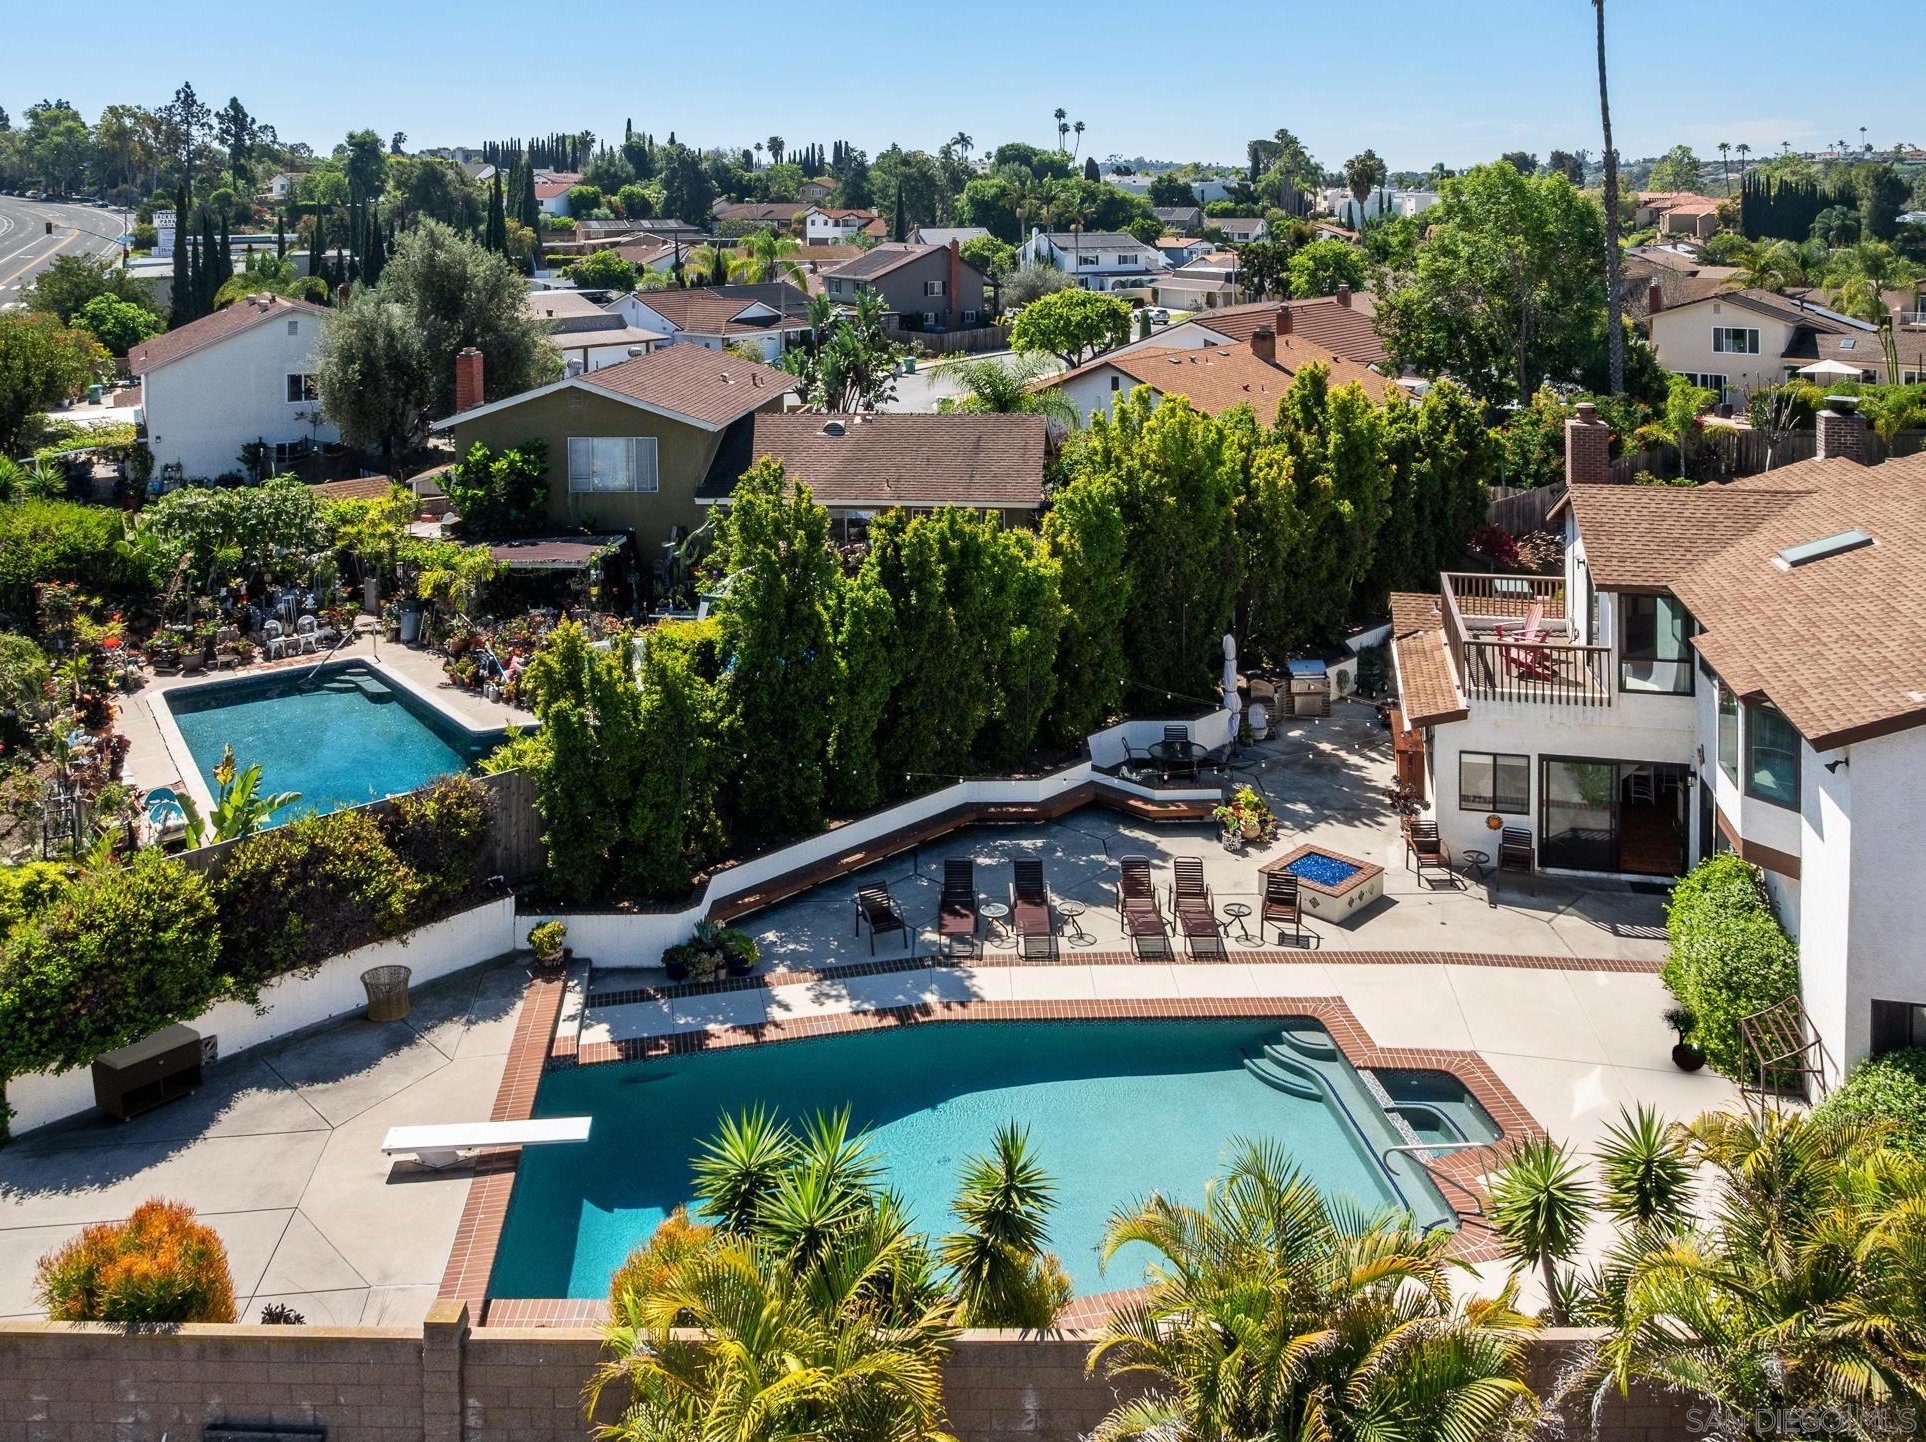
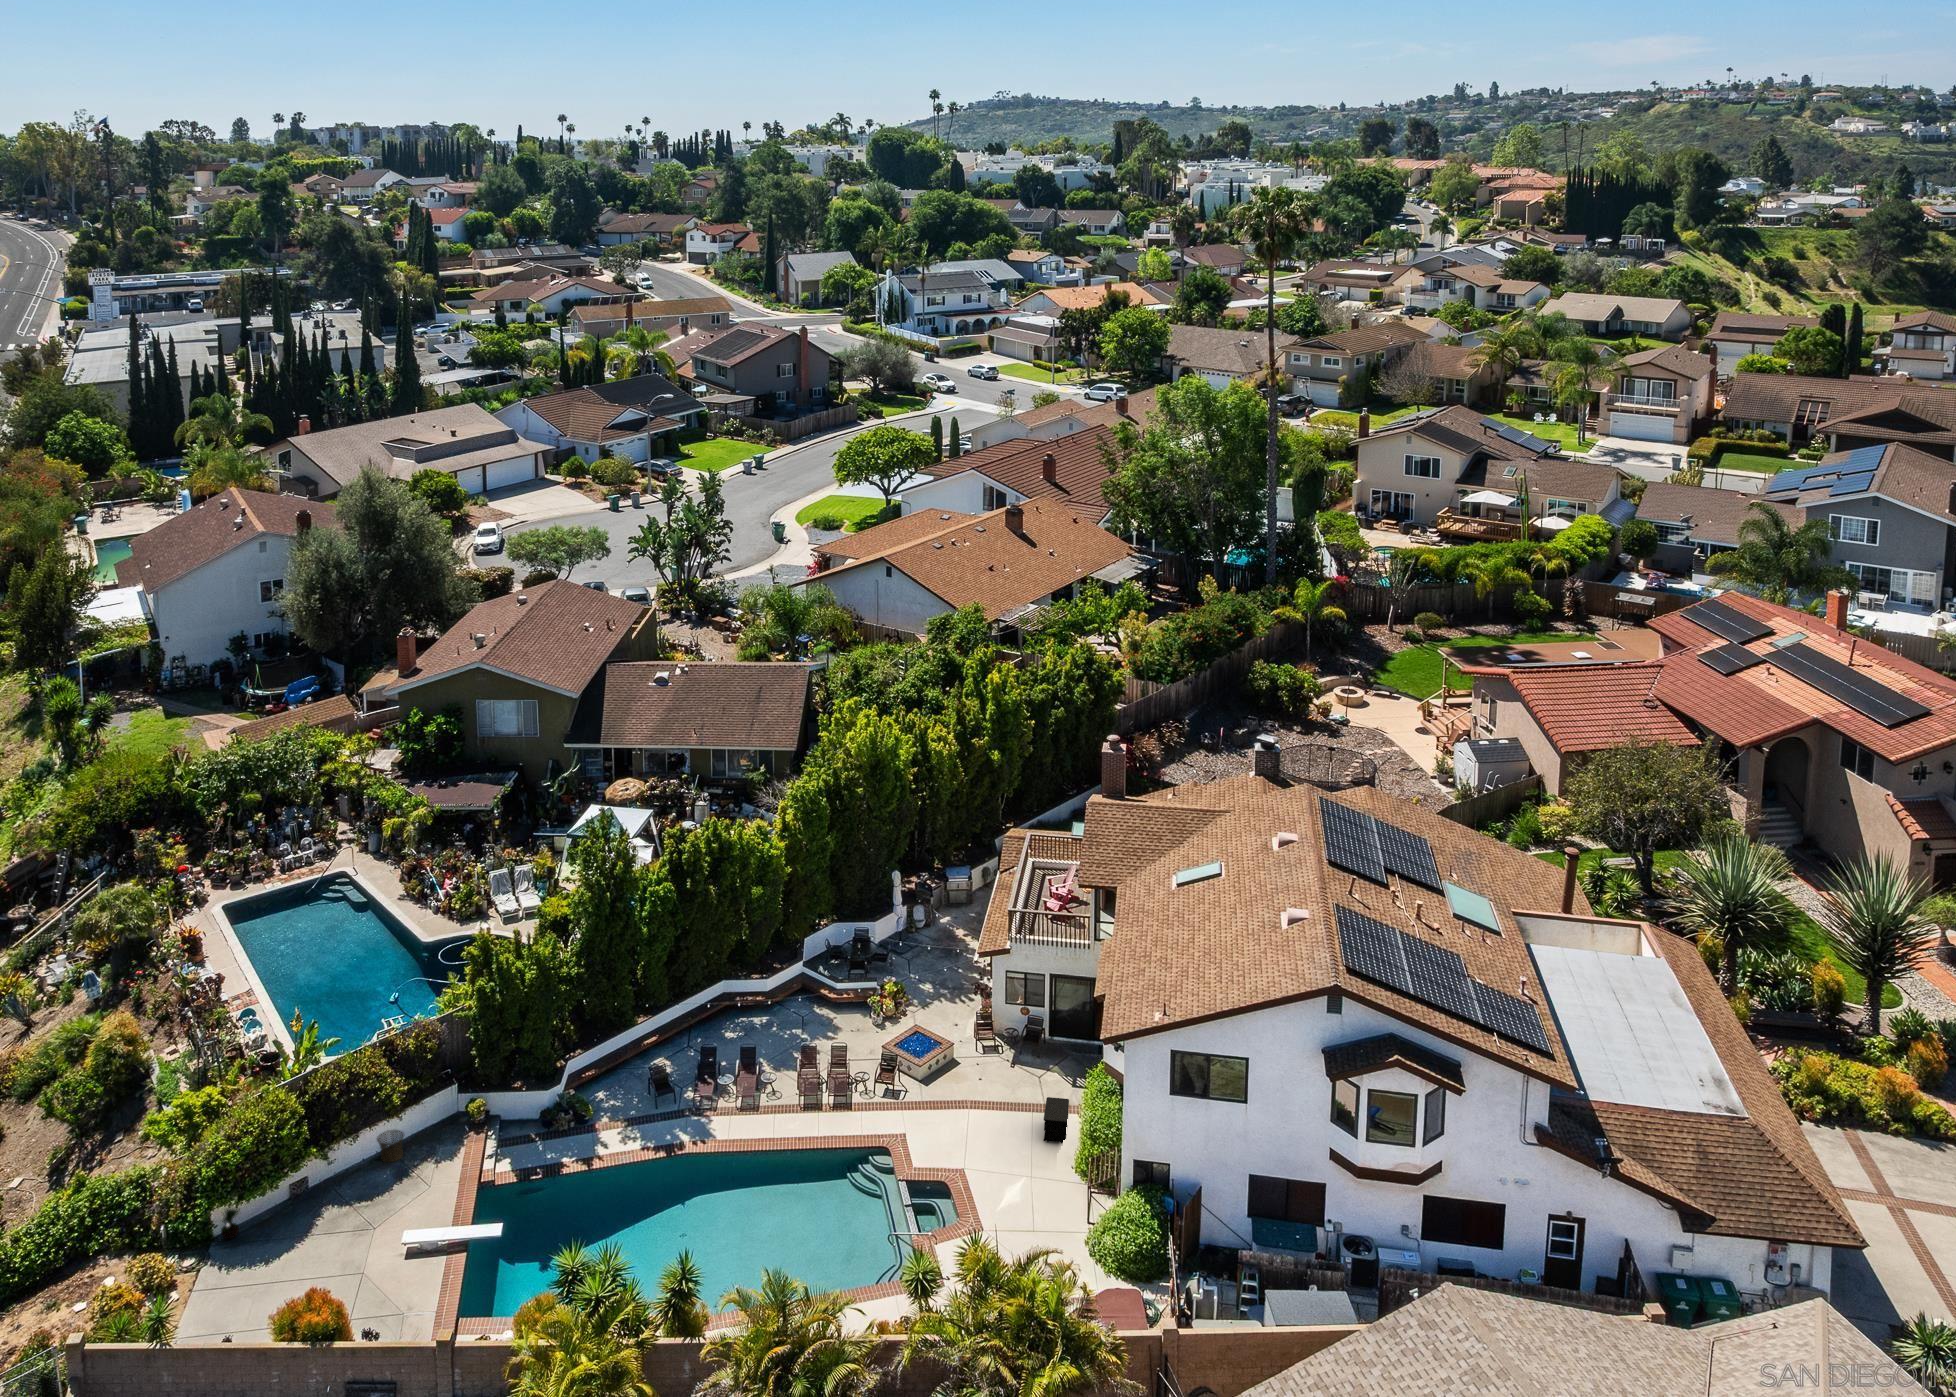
potted tree: present [1662,1006,1707,1071] -> present [221,1208,240,1239]
storage bench: present [91,1021,205,1121] -> present [1044,1097,1069,1144]

